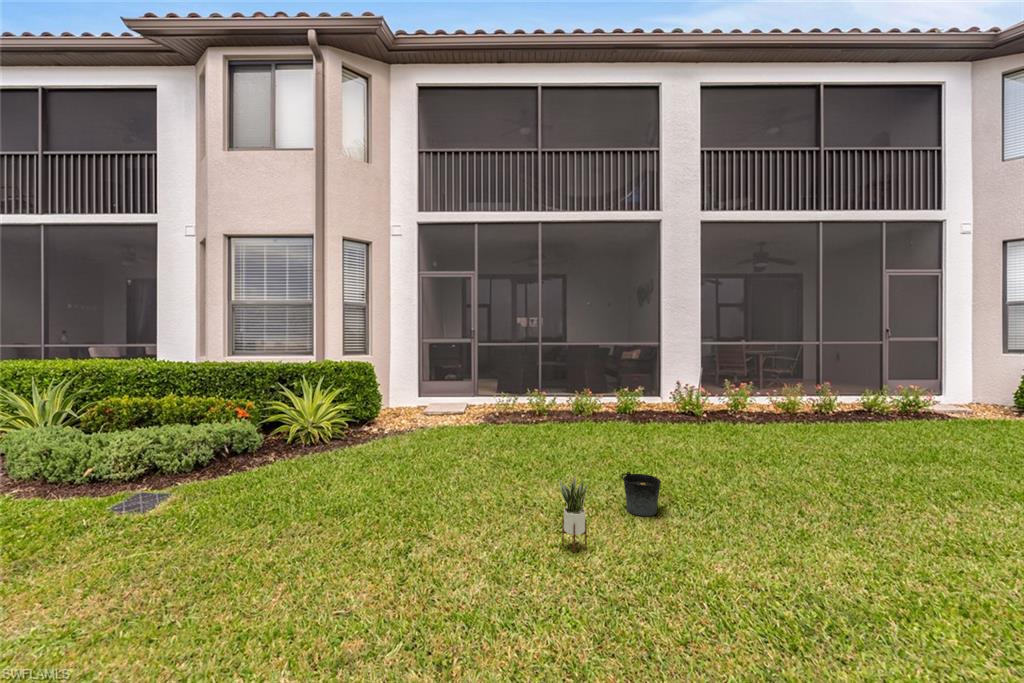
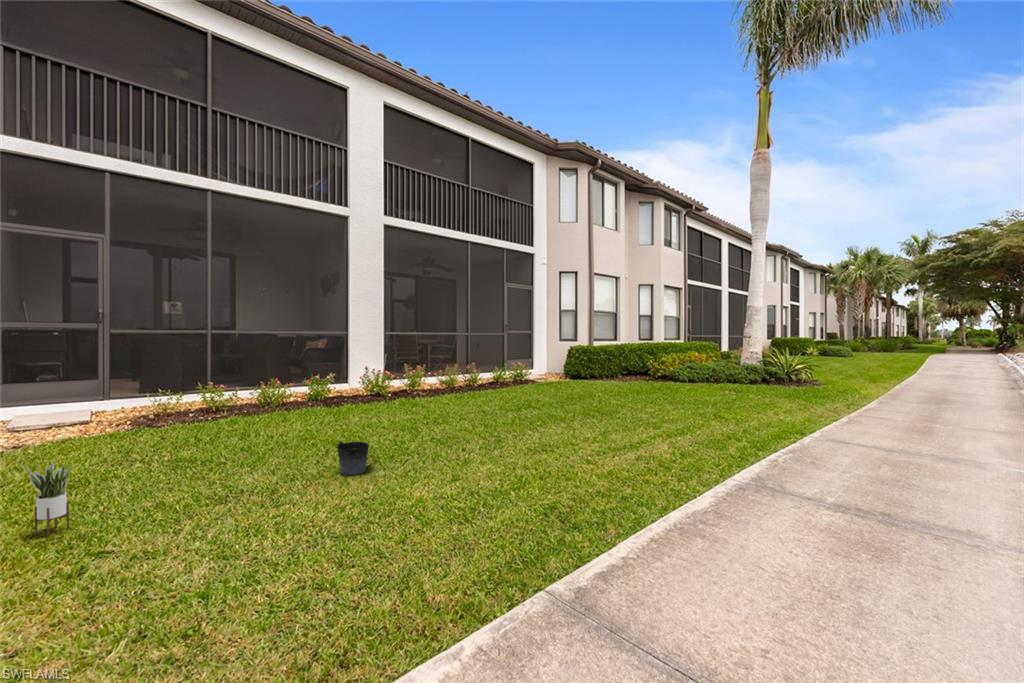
potted plant: present [559,477,587,552] -> present [26,462,71,537]

